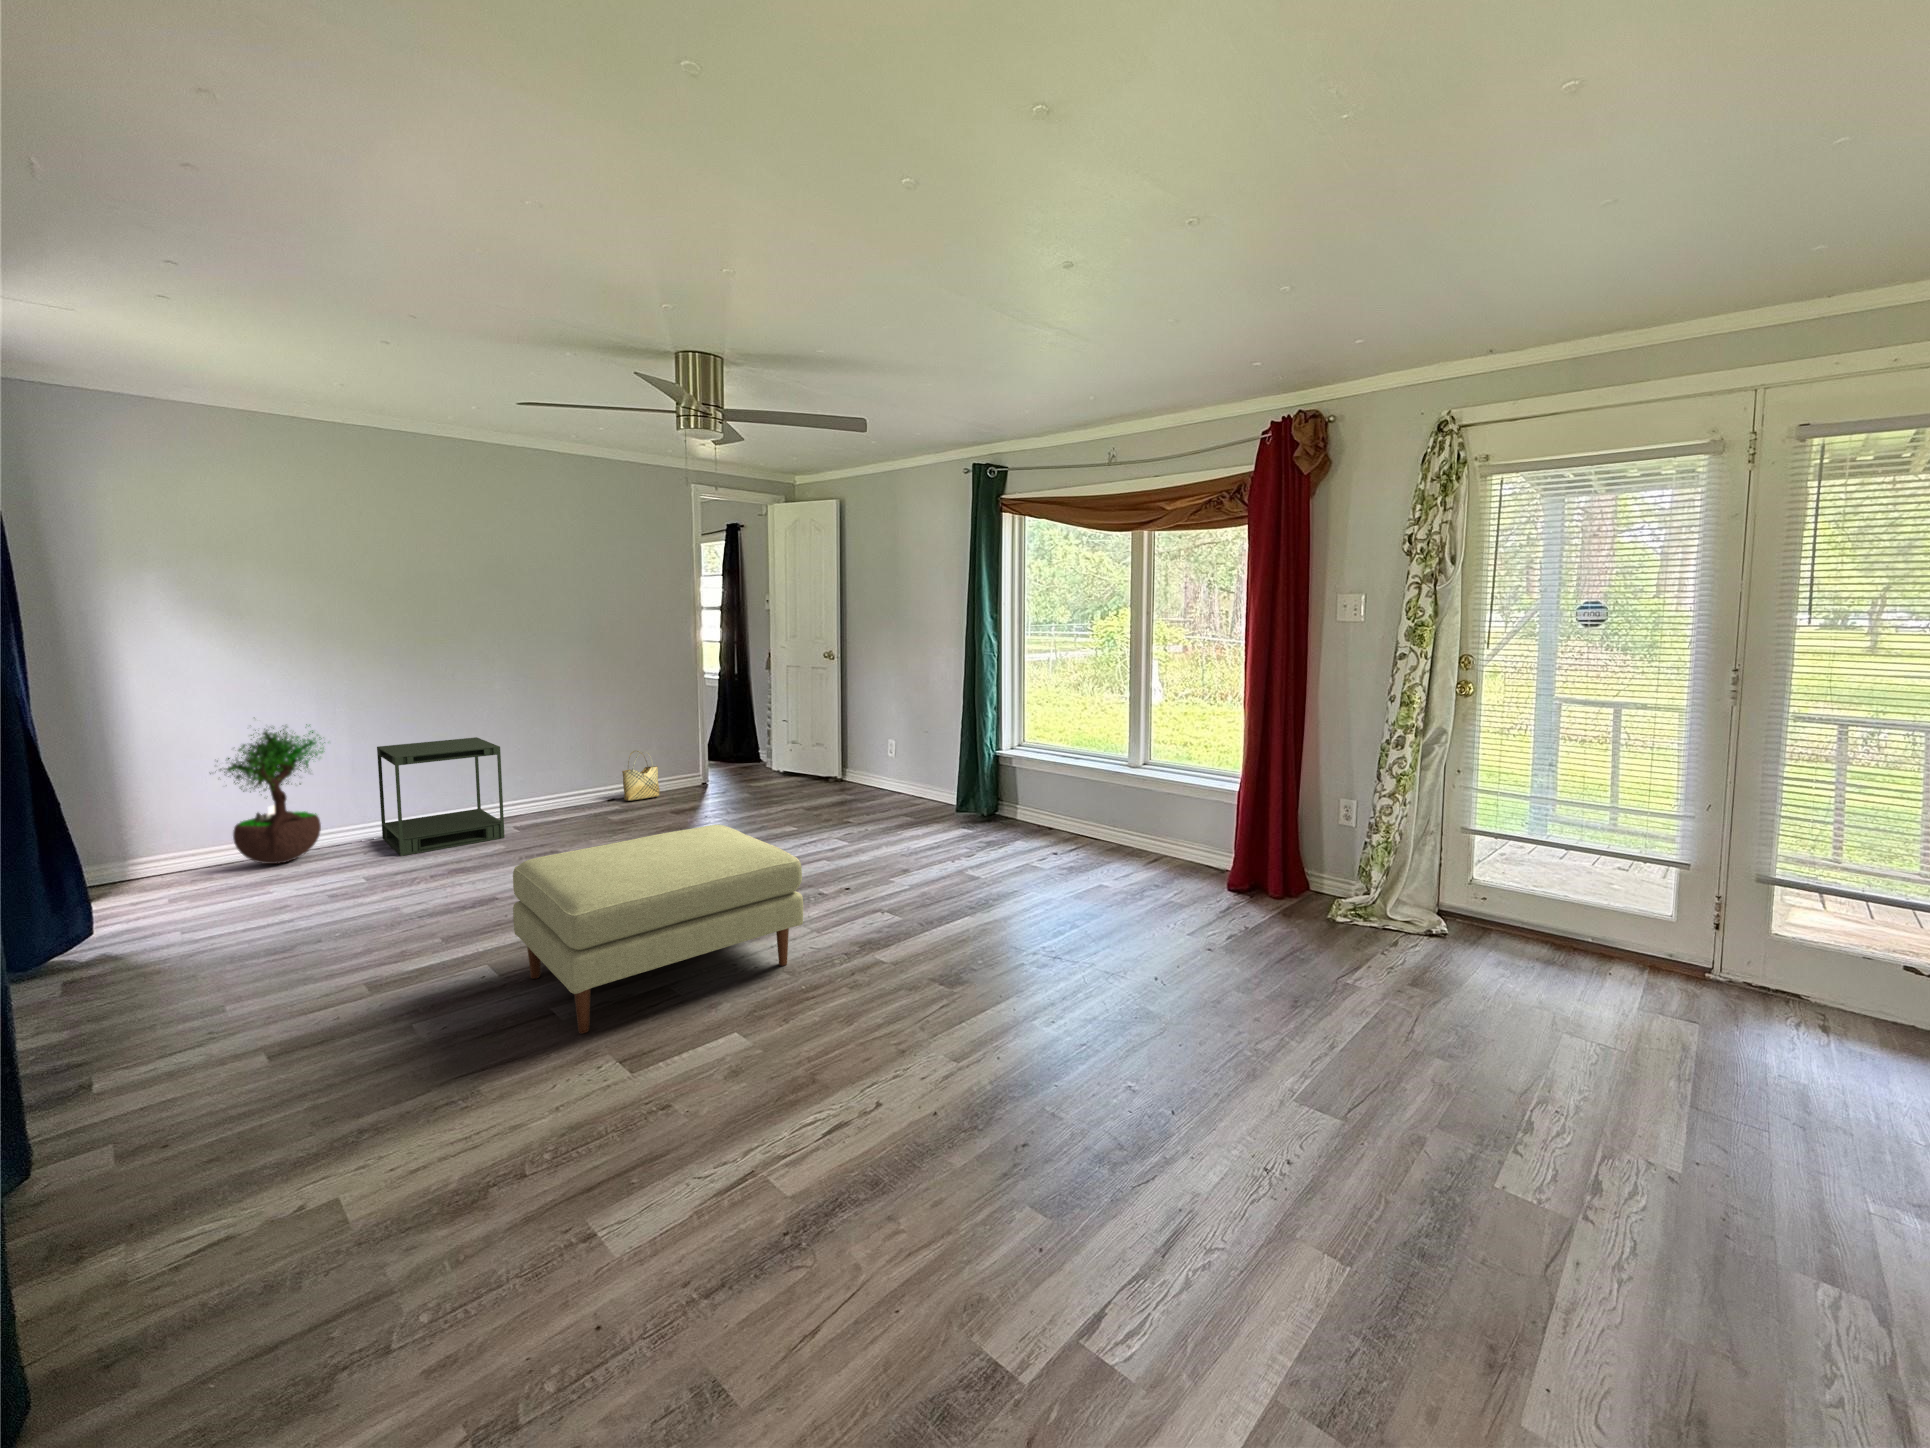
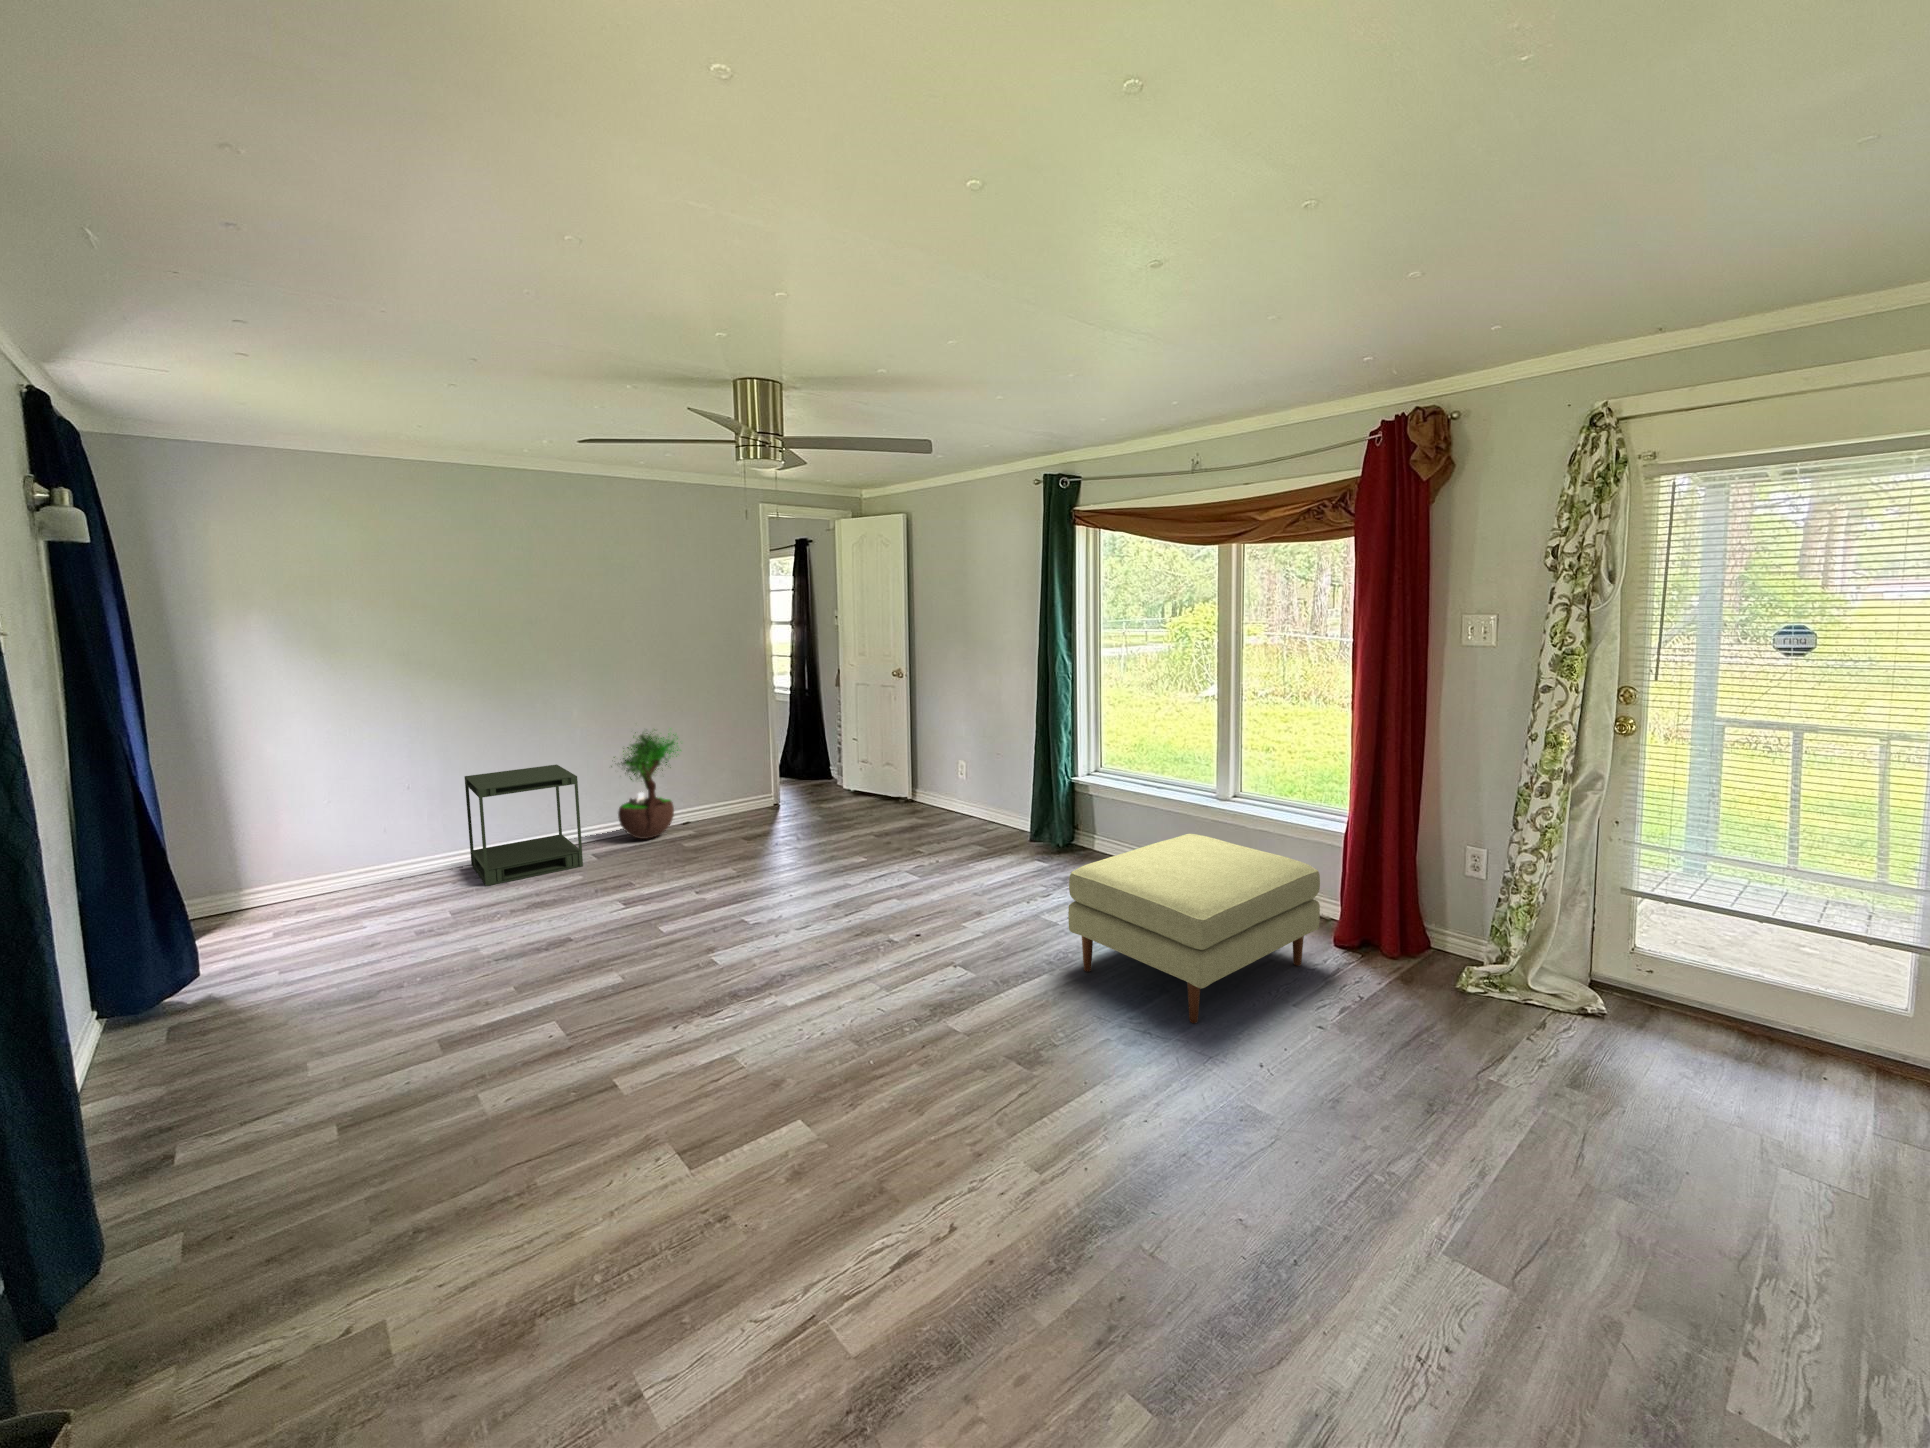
potted tree: present [210,724,325,864] -> present [611,729,681,839]
woven basket: present [622,751,660,801] -> none [695,773,732,824]
ottoman: present [513,825,803,1034] -> present [1068,834,1320,1023]

